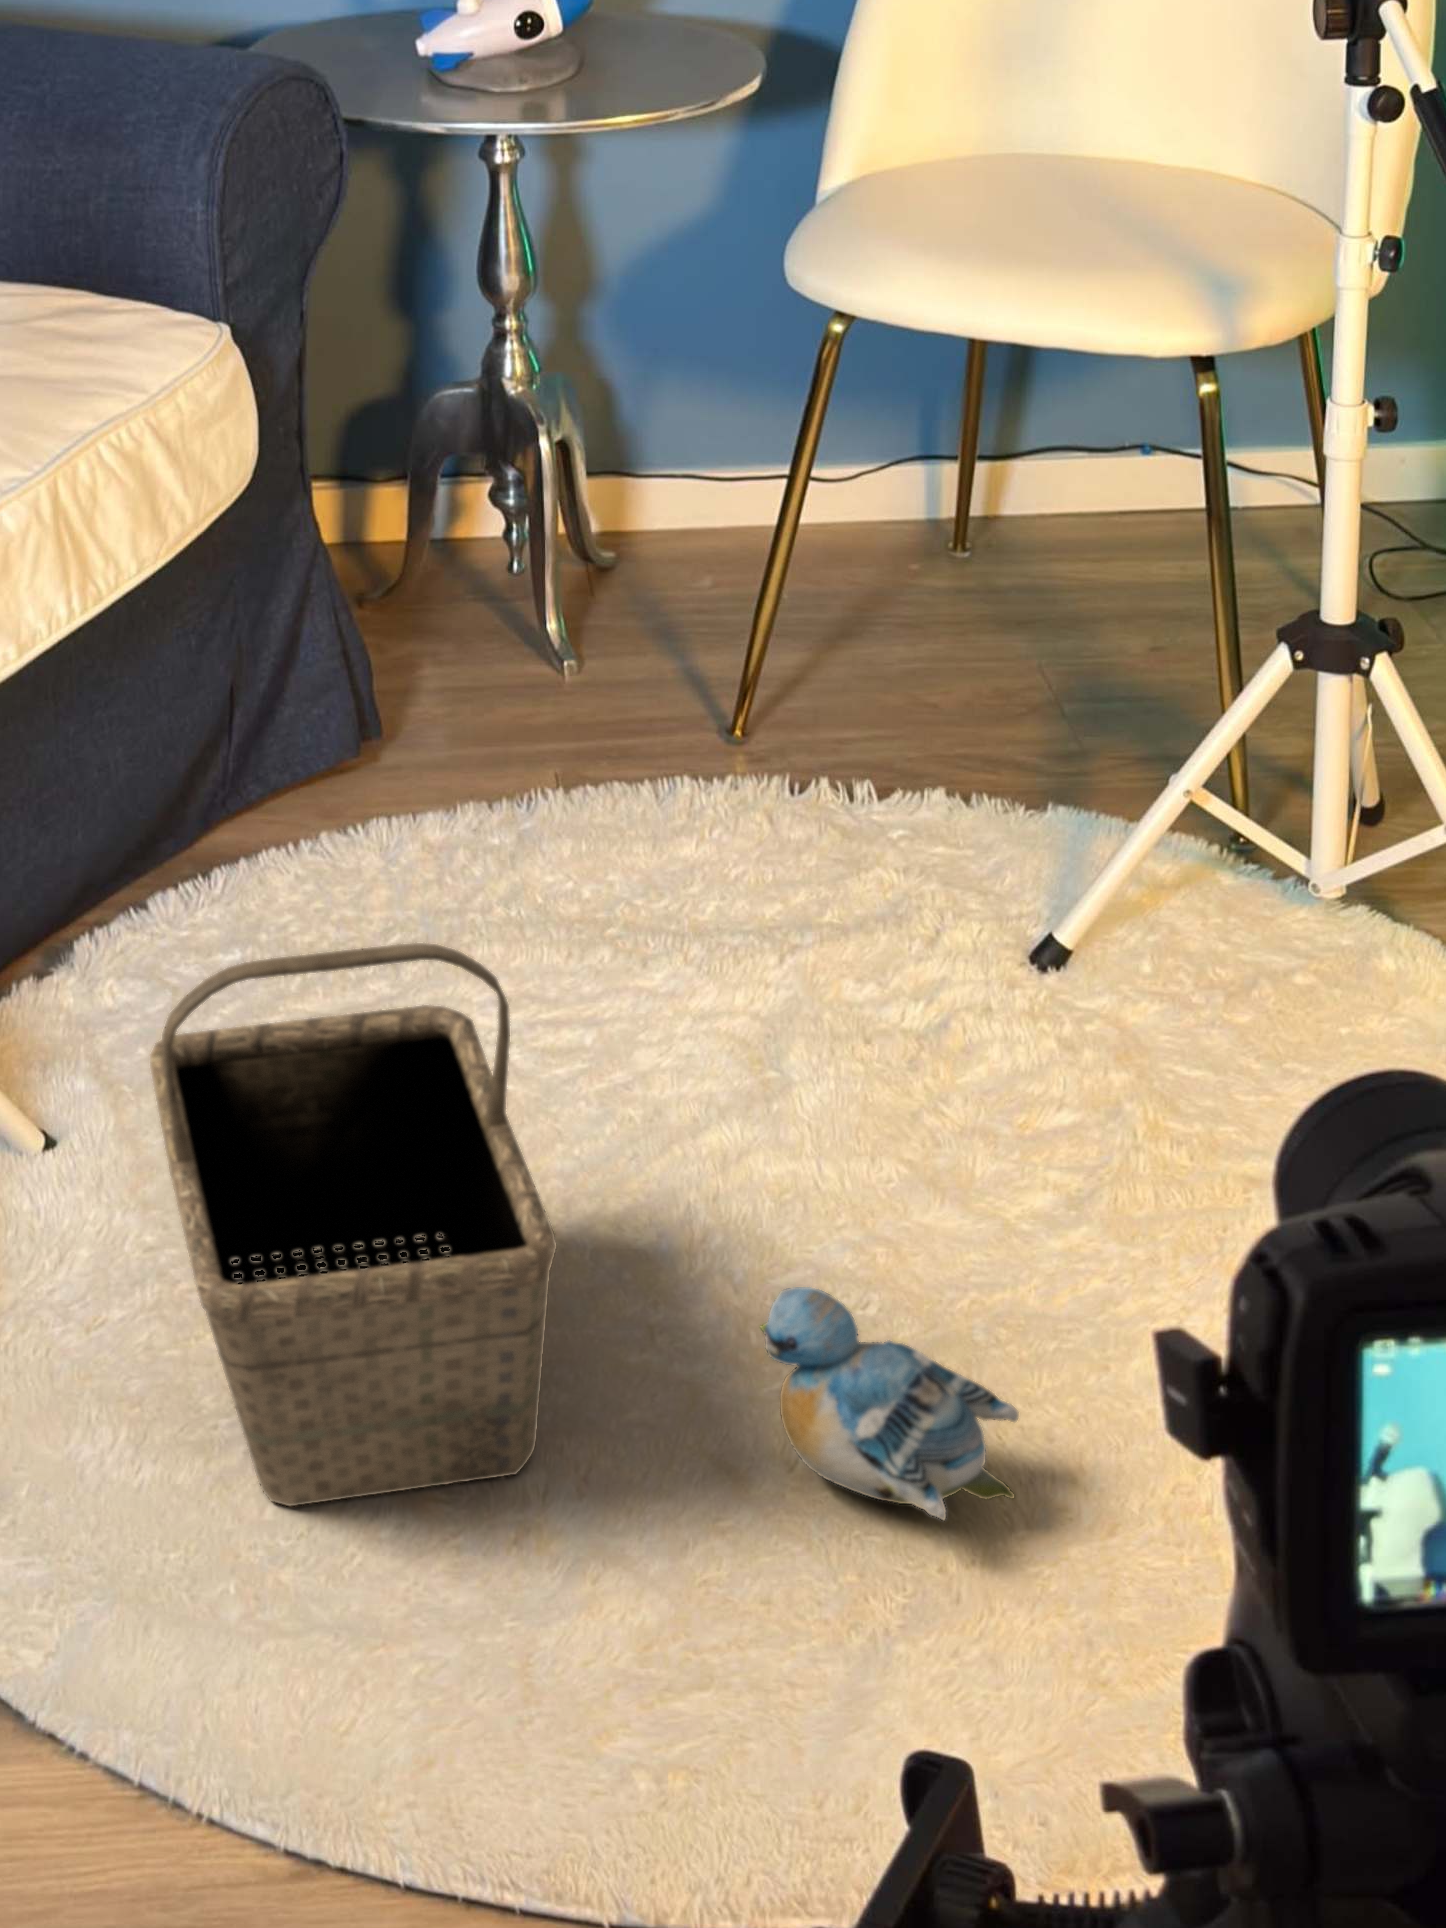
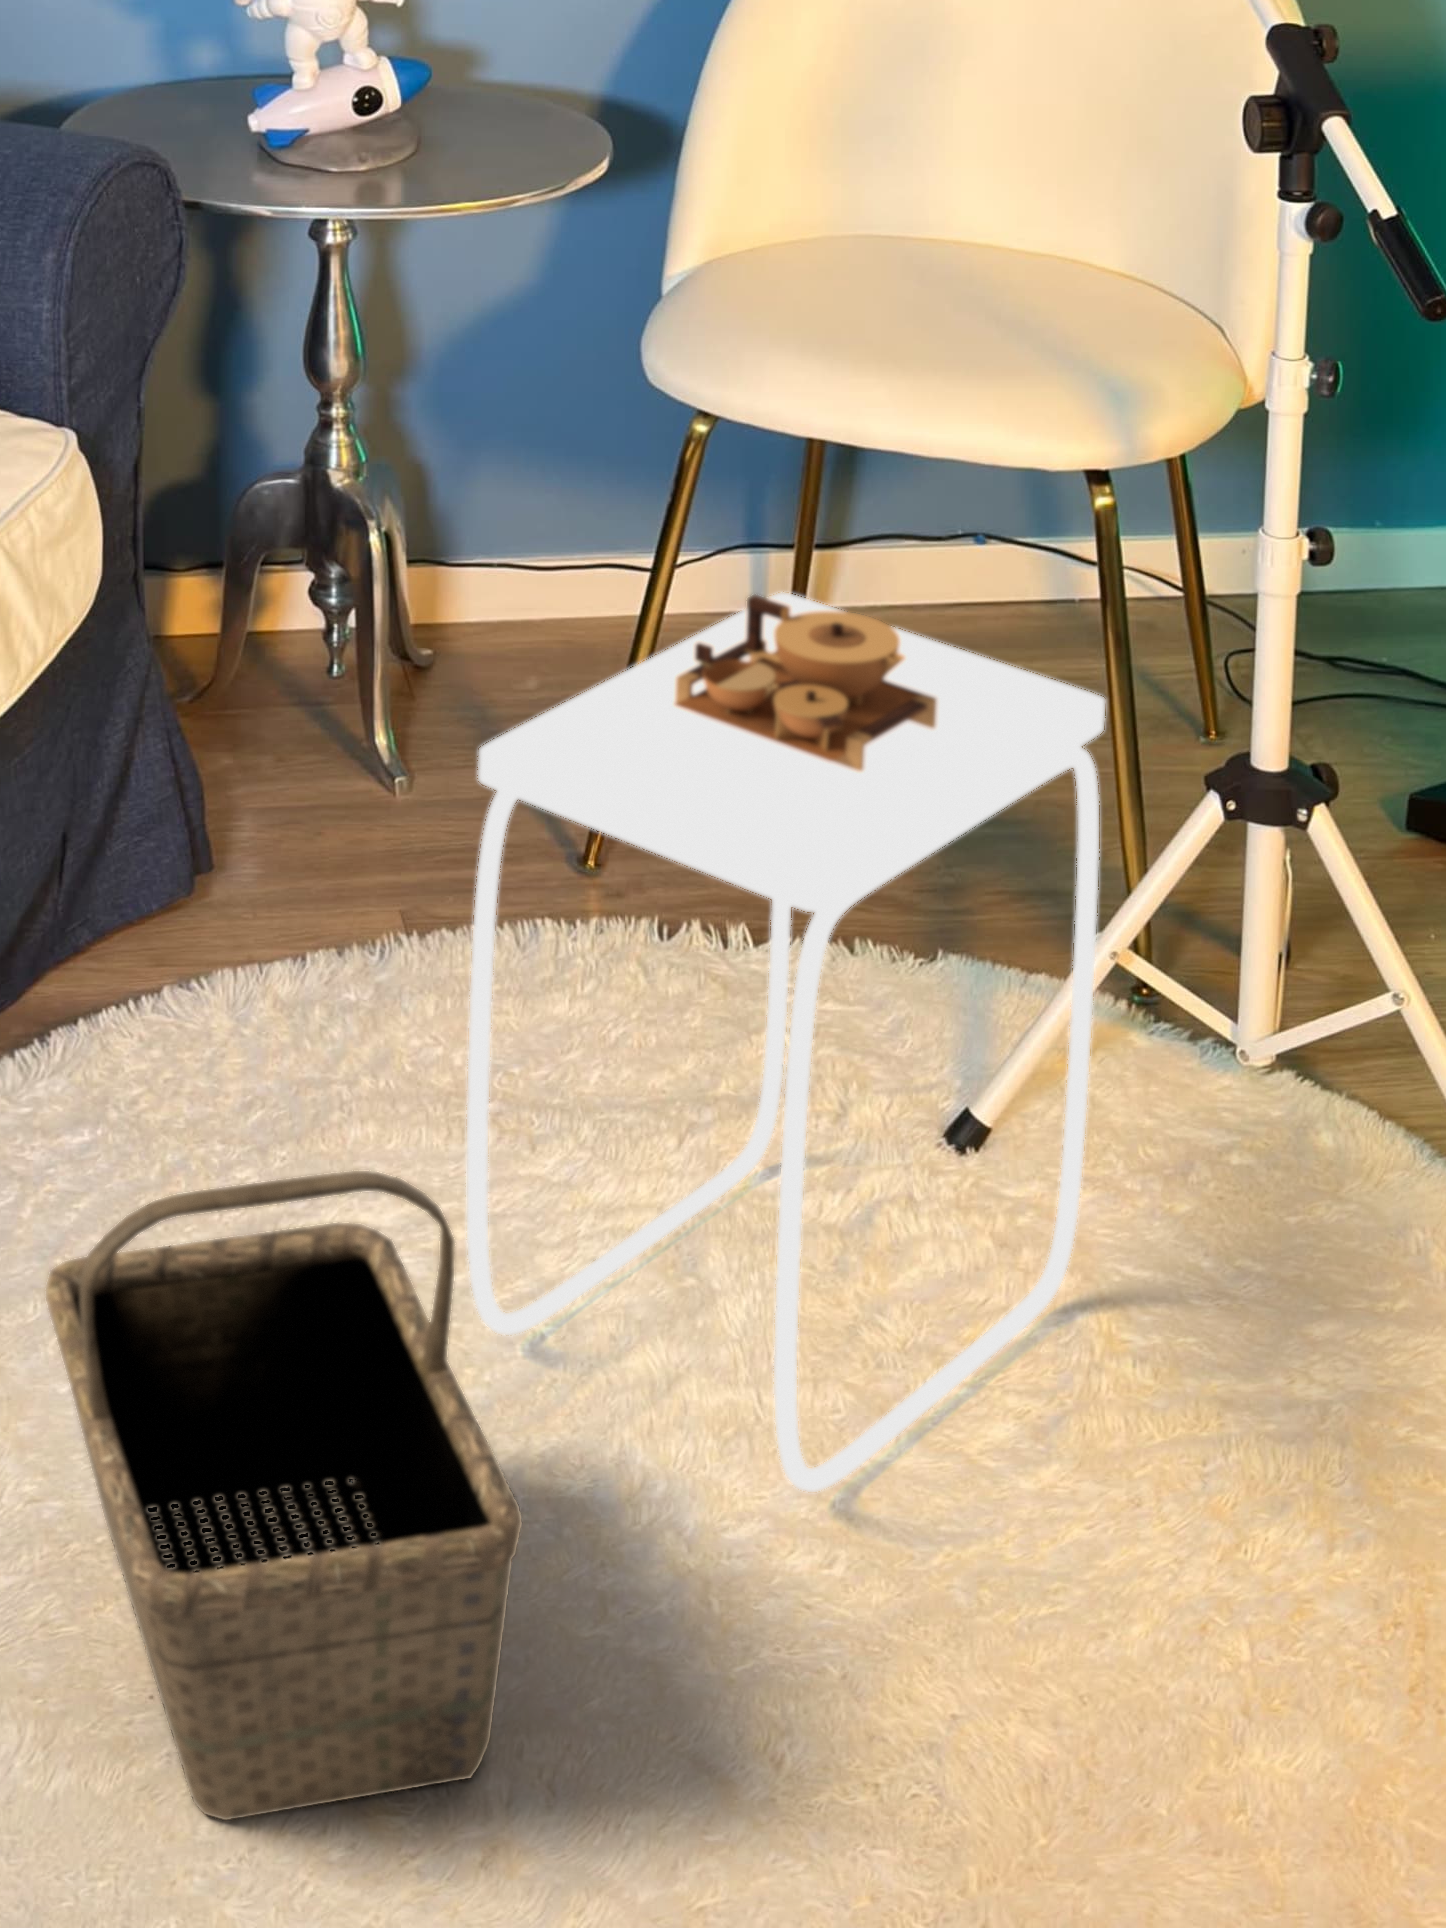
side table: none [554,441,1152,1246] -> present [466,593,1105,1492]
plush toy: present [761,1287,1019,1520] -> none [736,1563,1027,1839]

